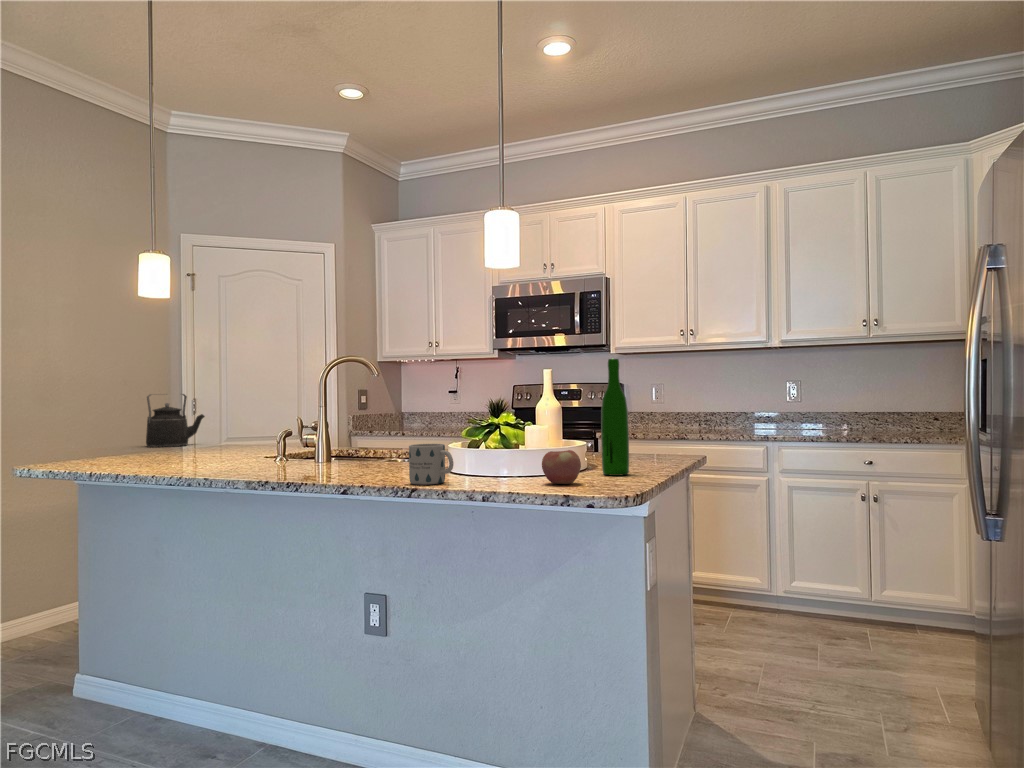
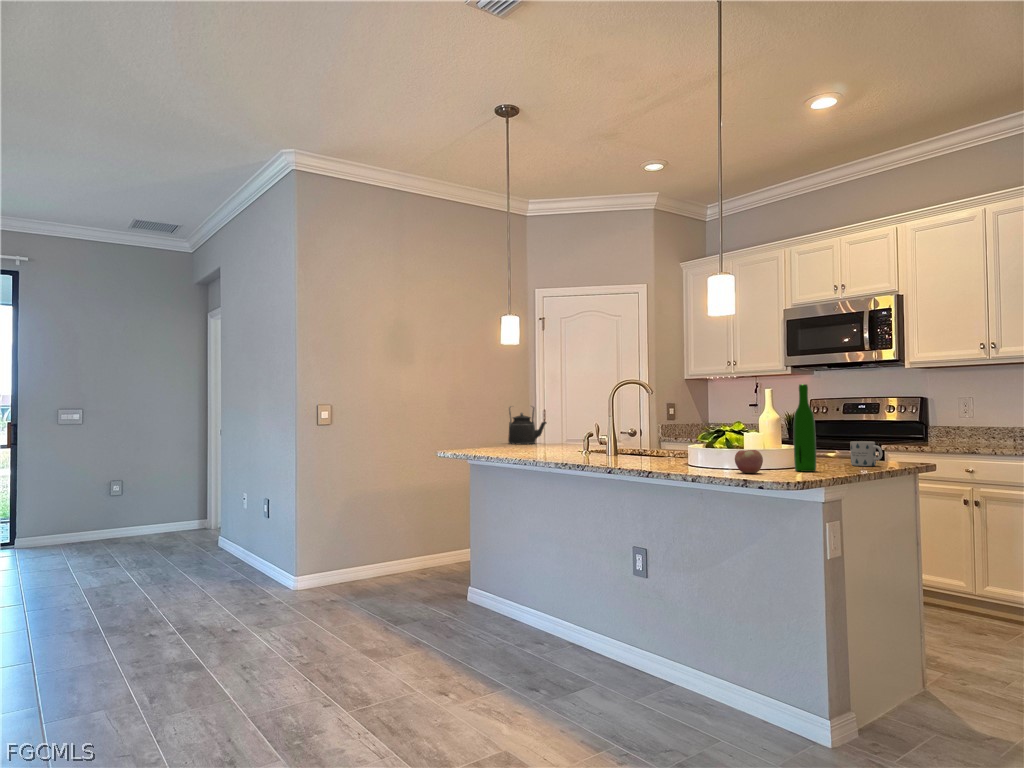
mug: present [409,444,454,485] -> present [850,441,883,466]

